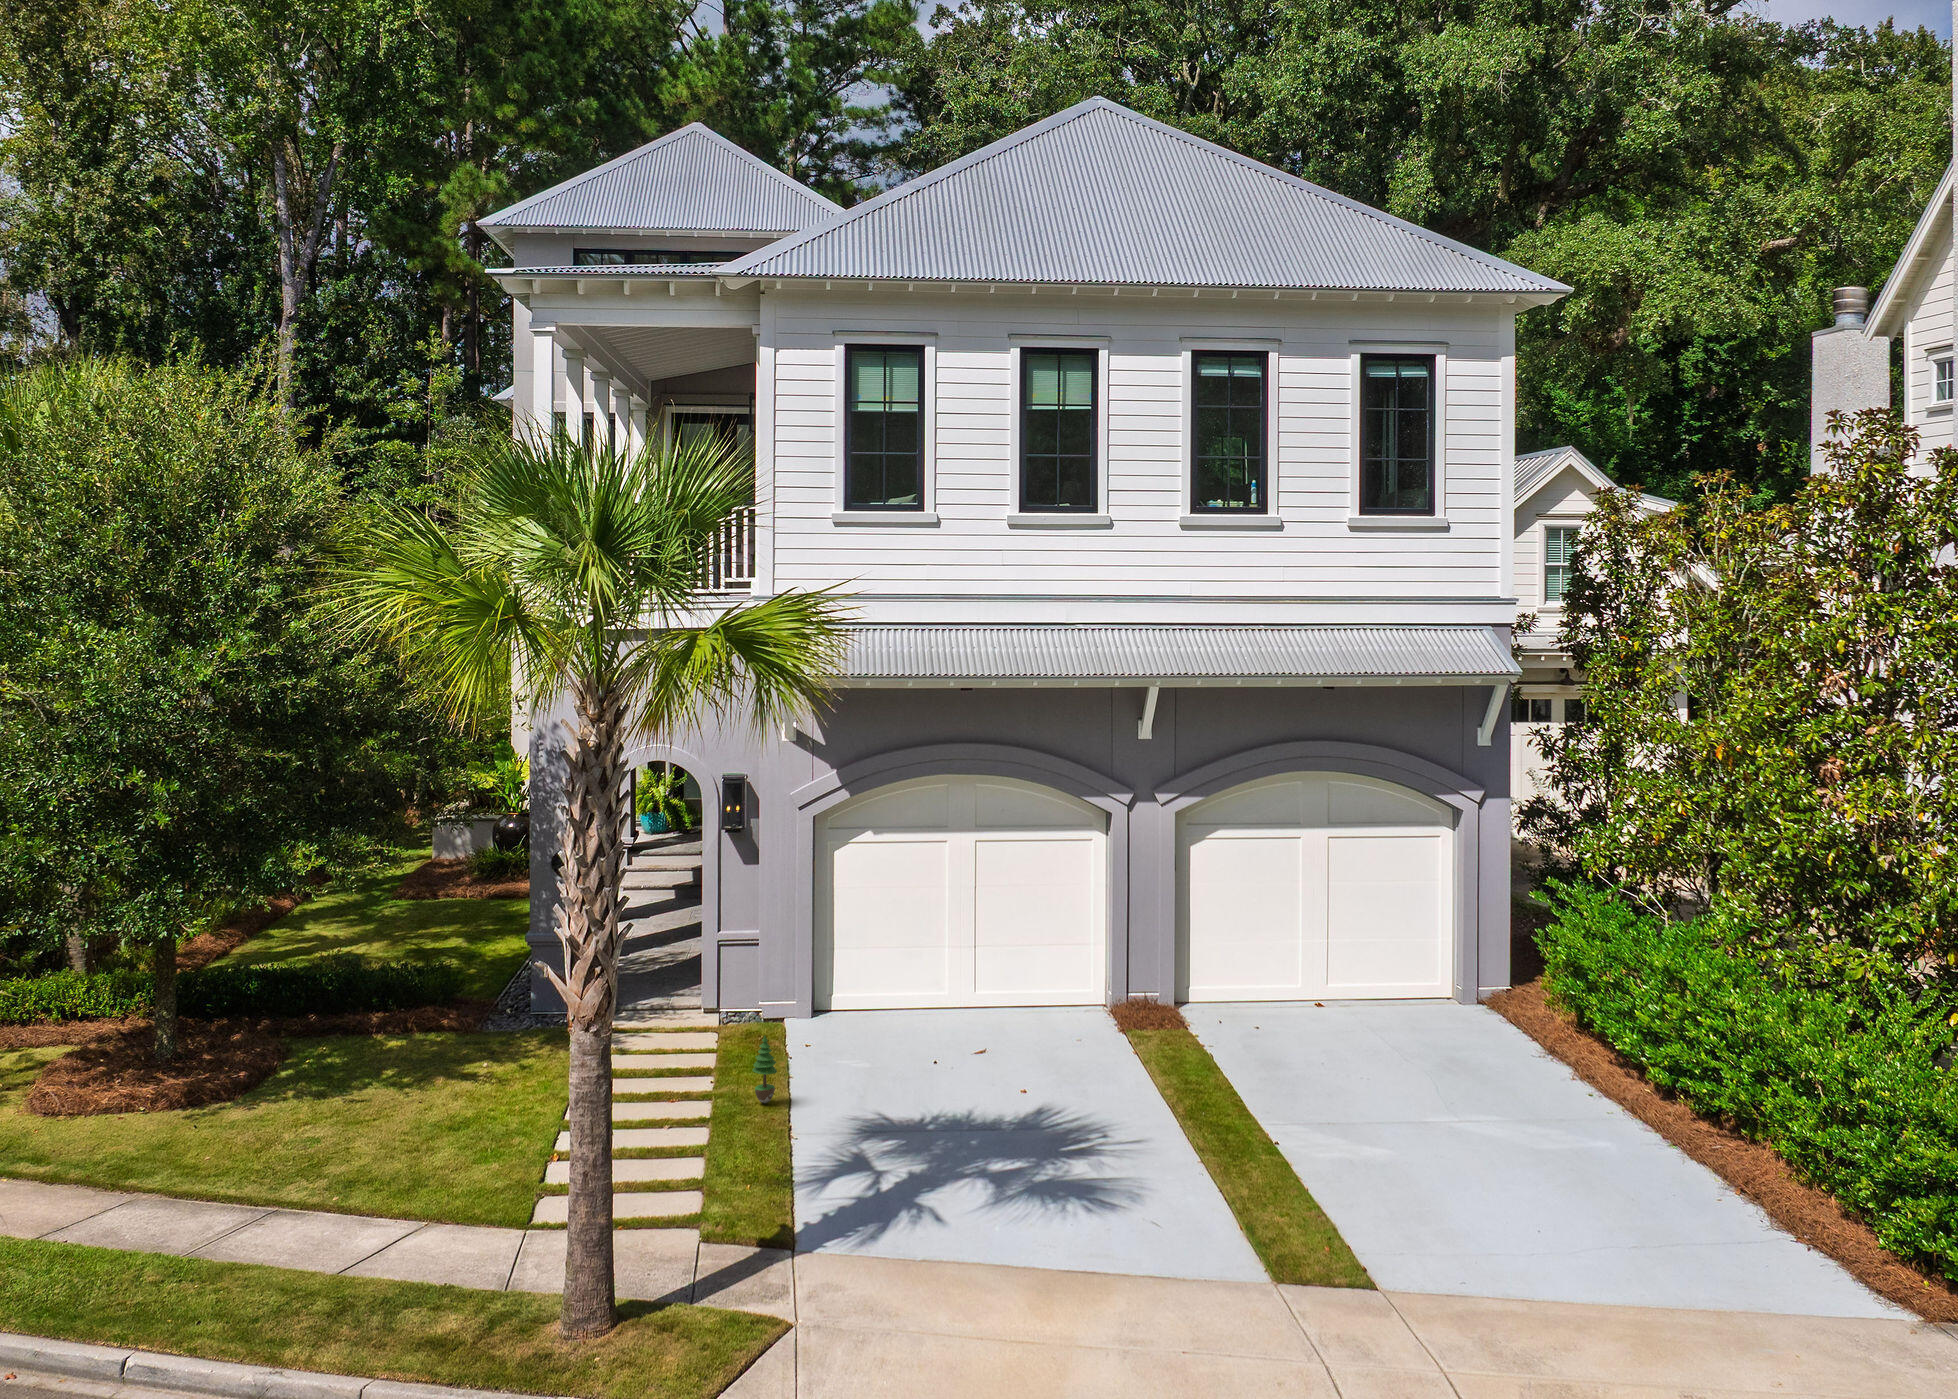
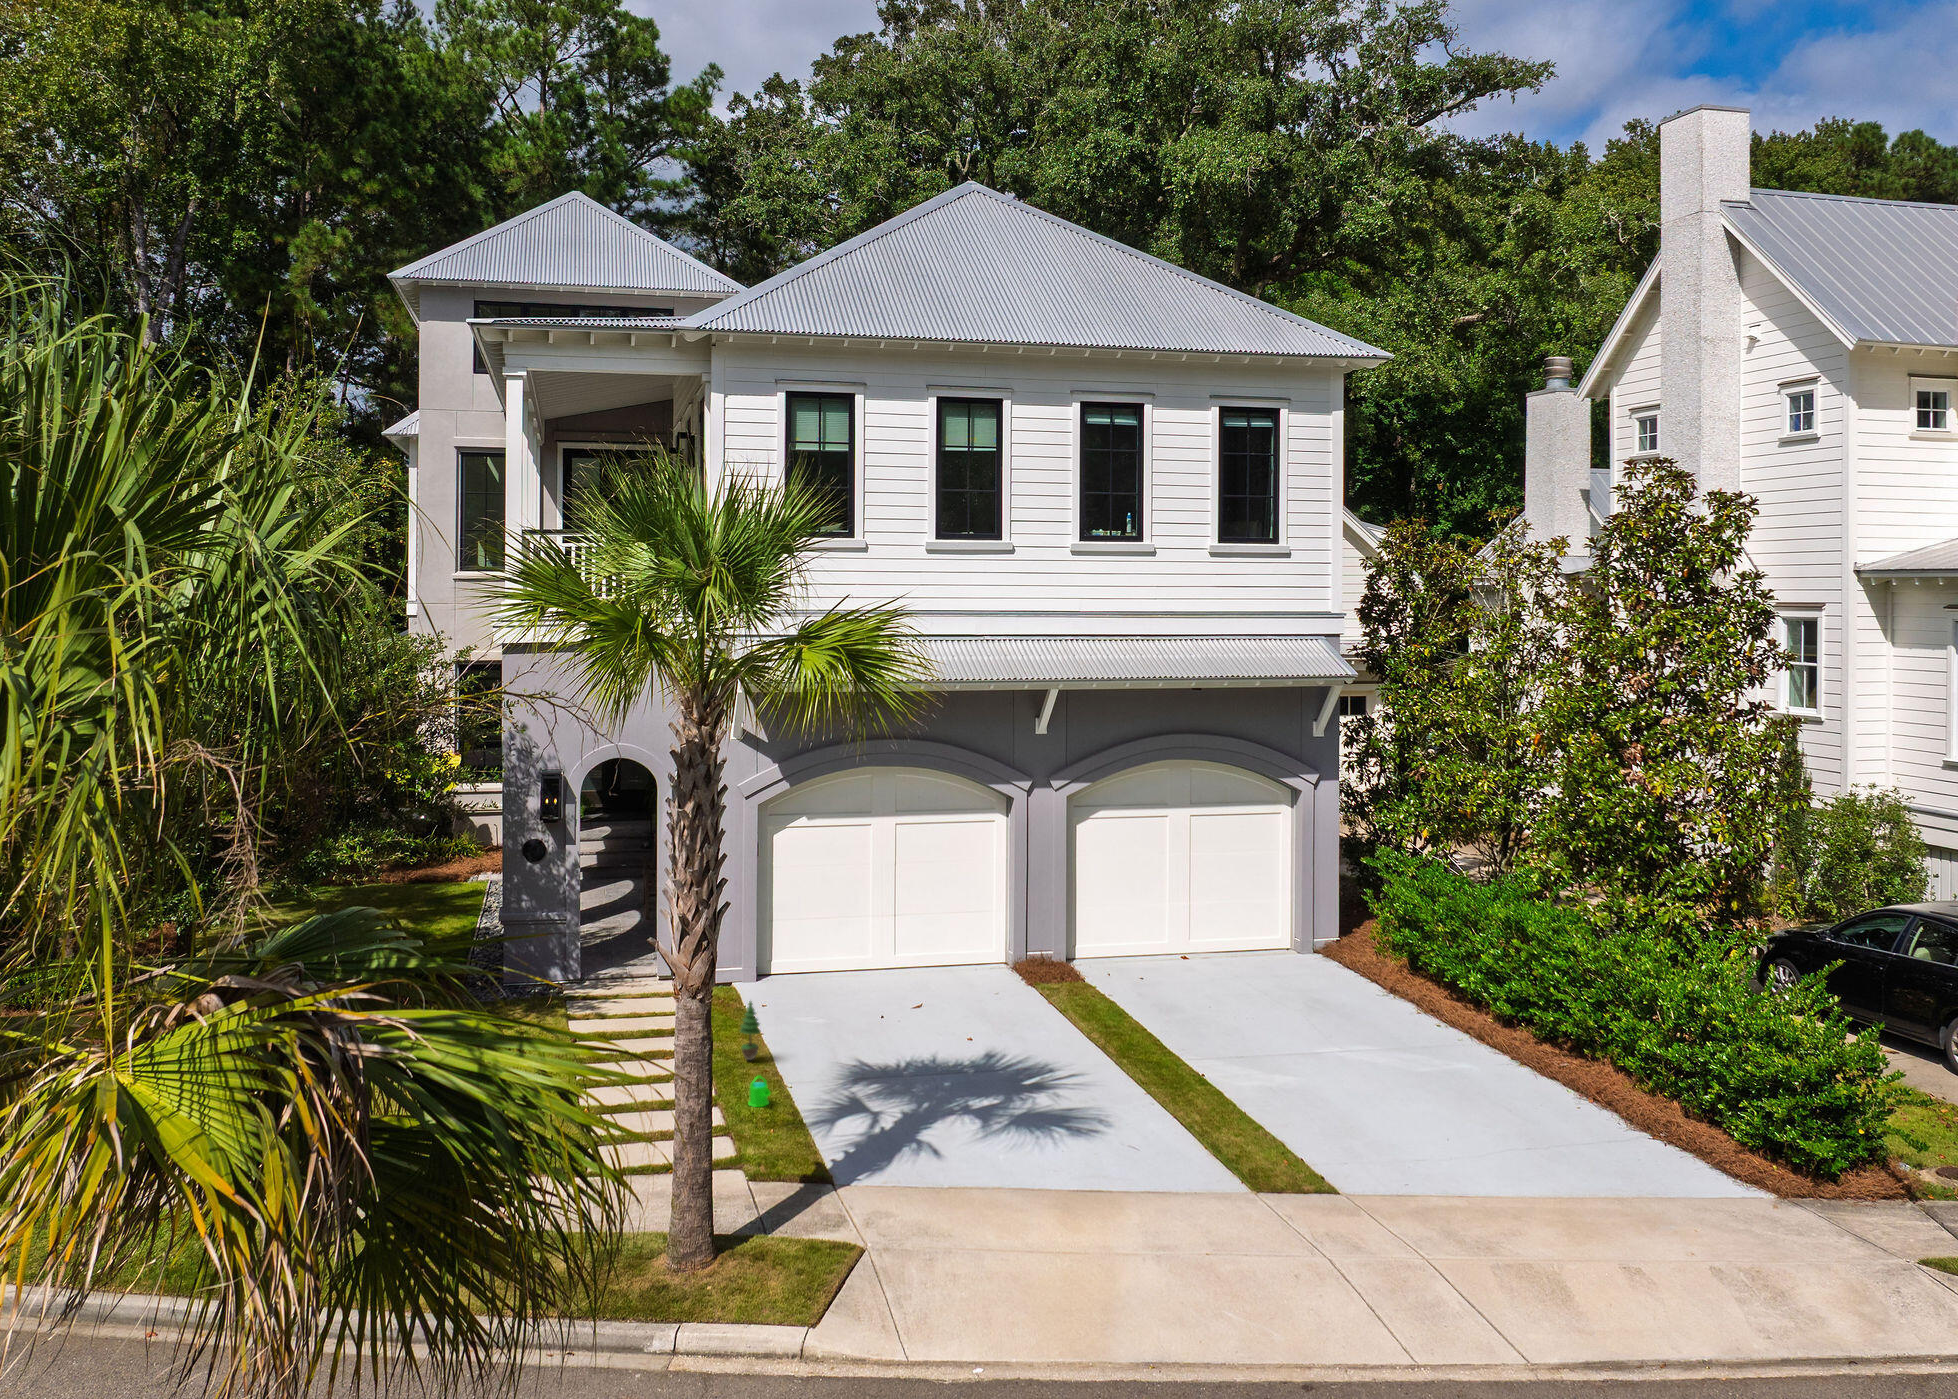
watering can: none [740,1121,765,1157] -> present [748,1075,771,1107]

